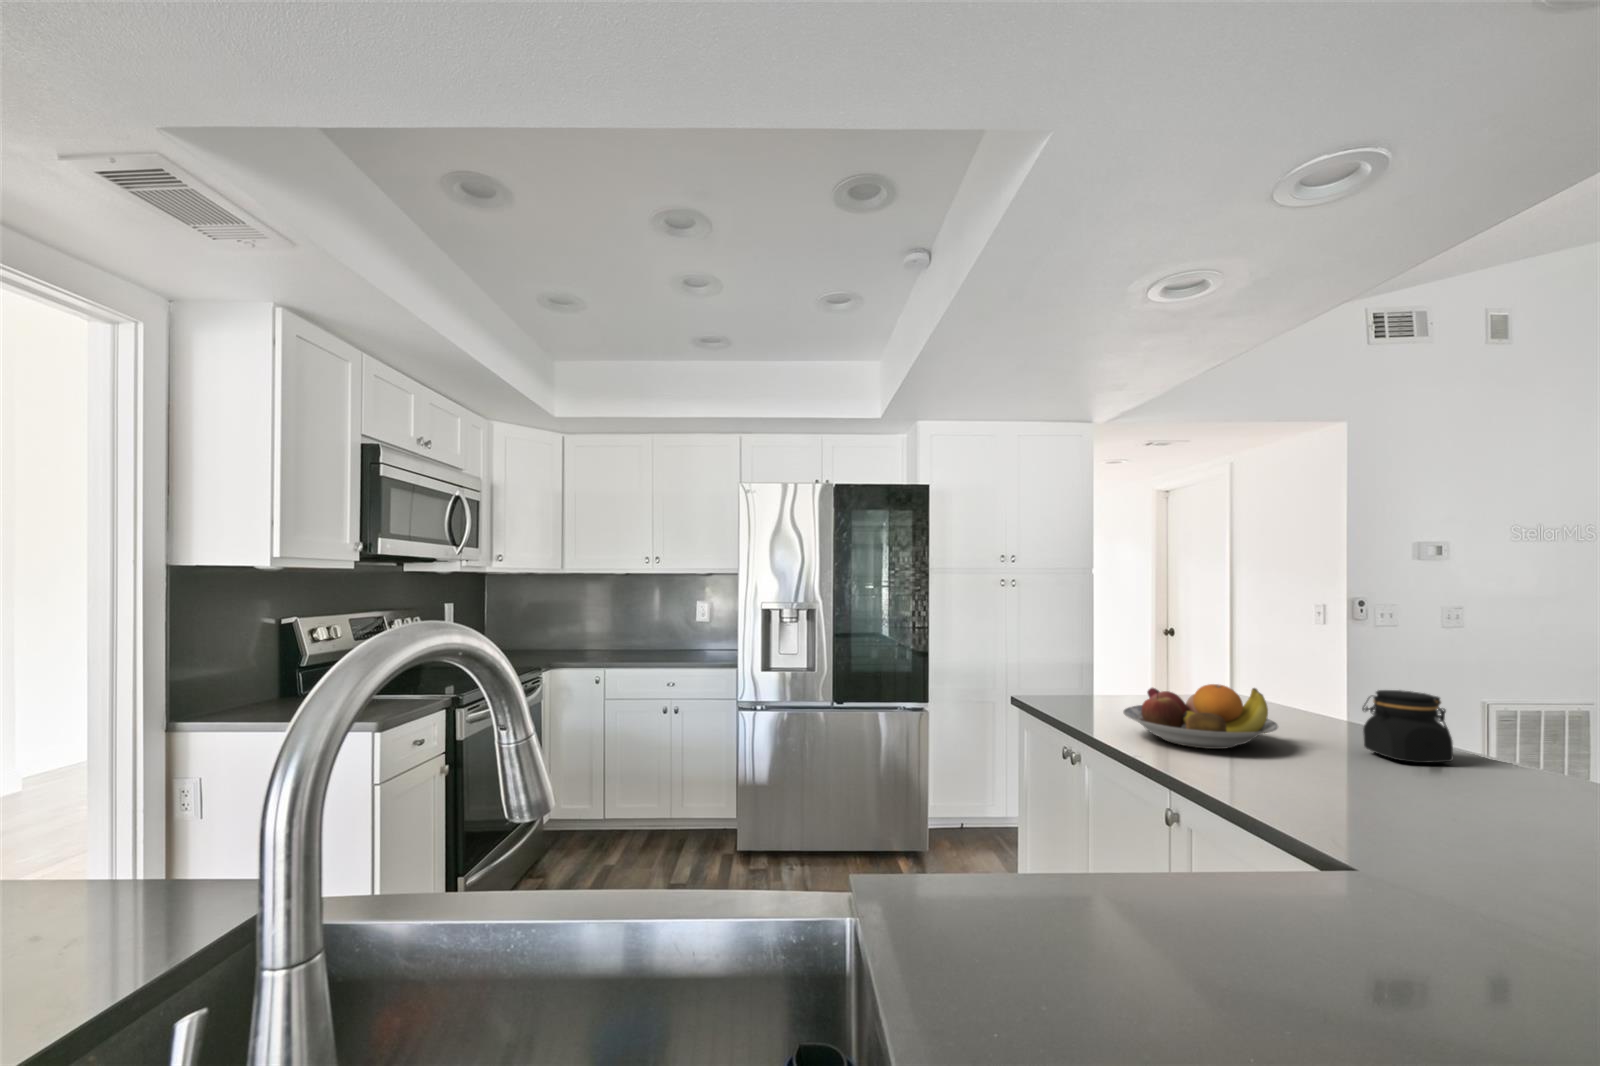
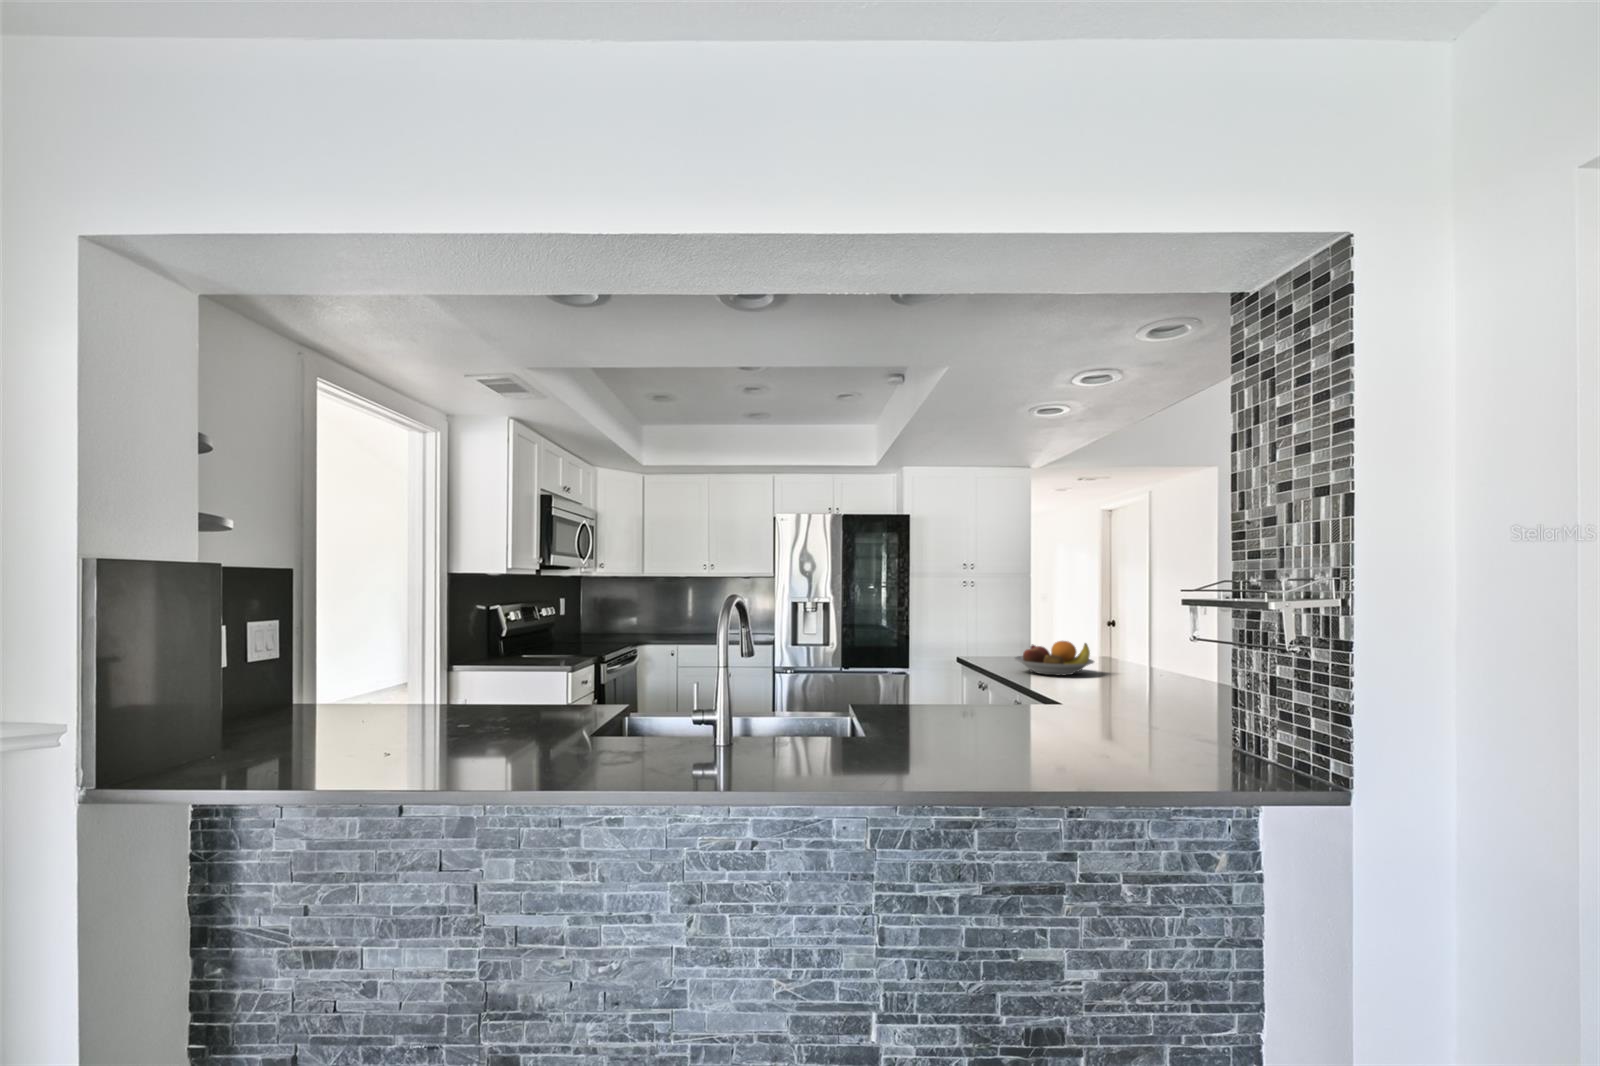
jar: present [1362,690,1453,763] -> none [1135,642,1177,679]

